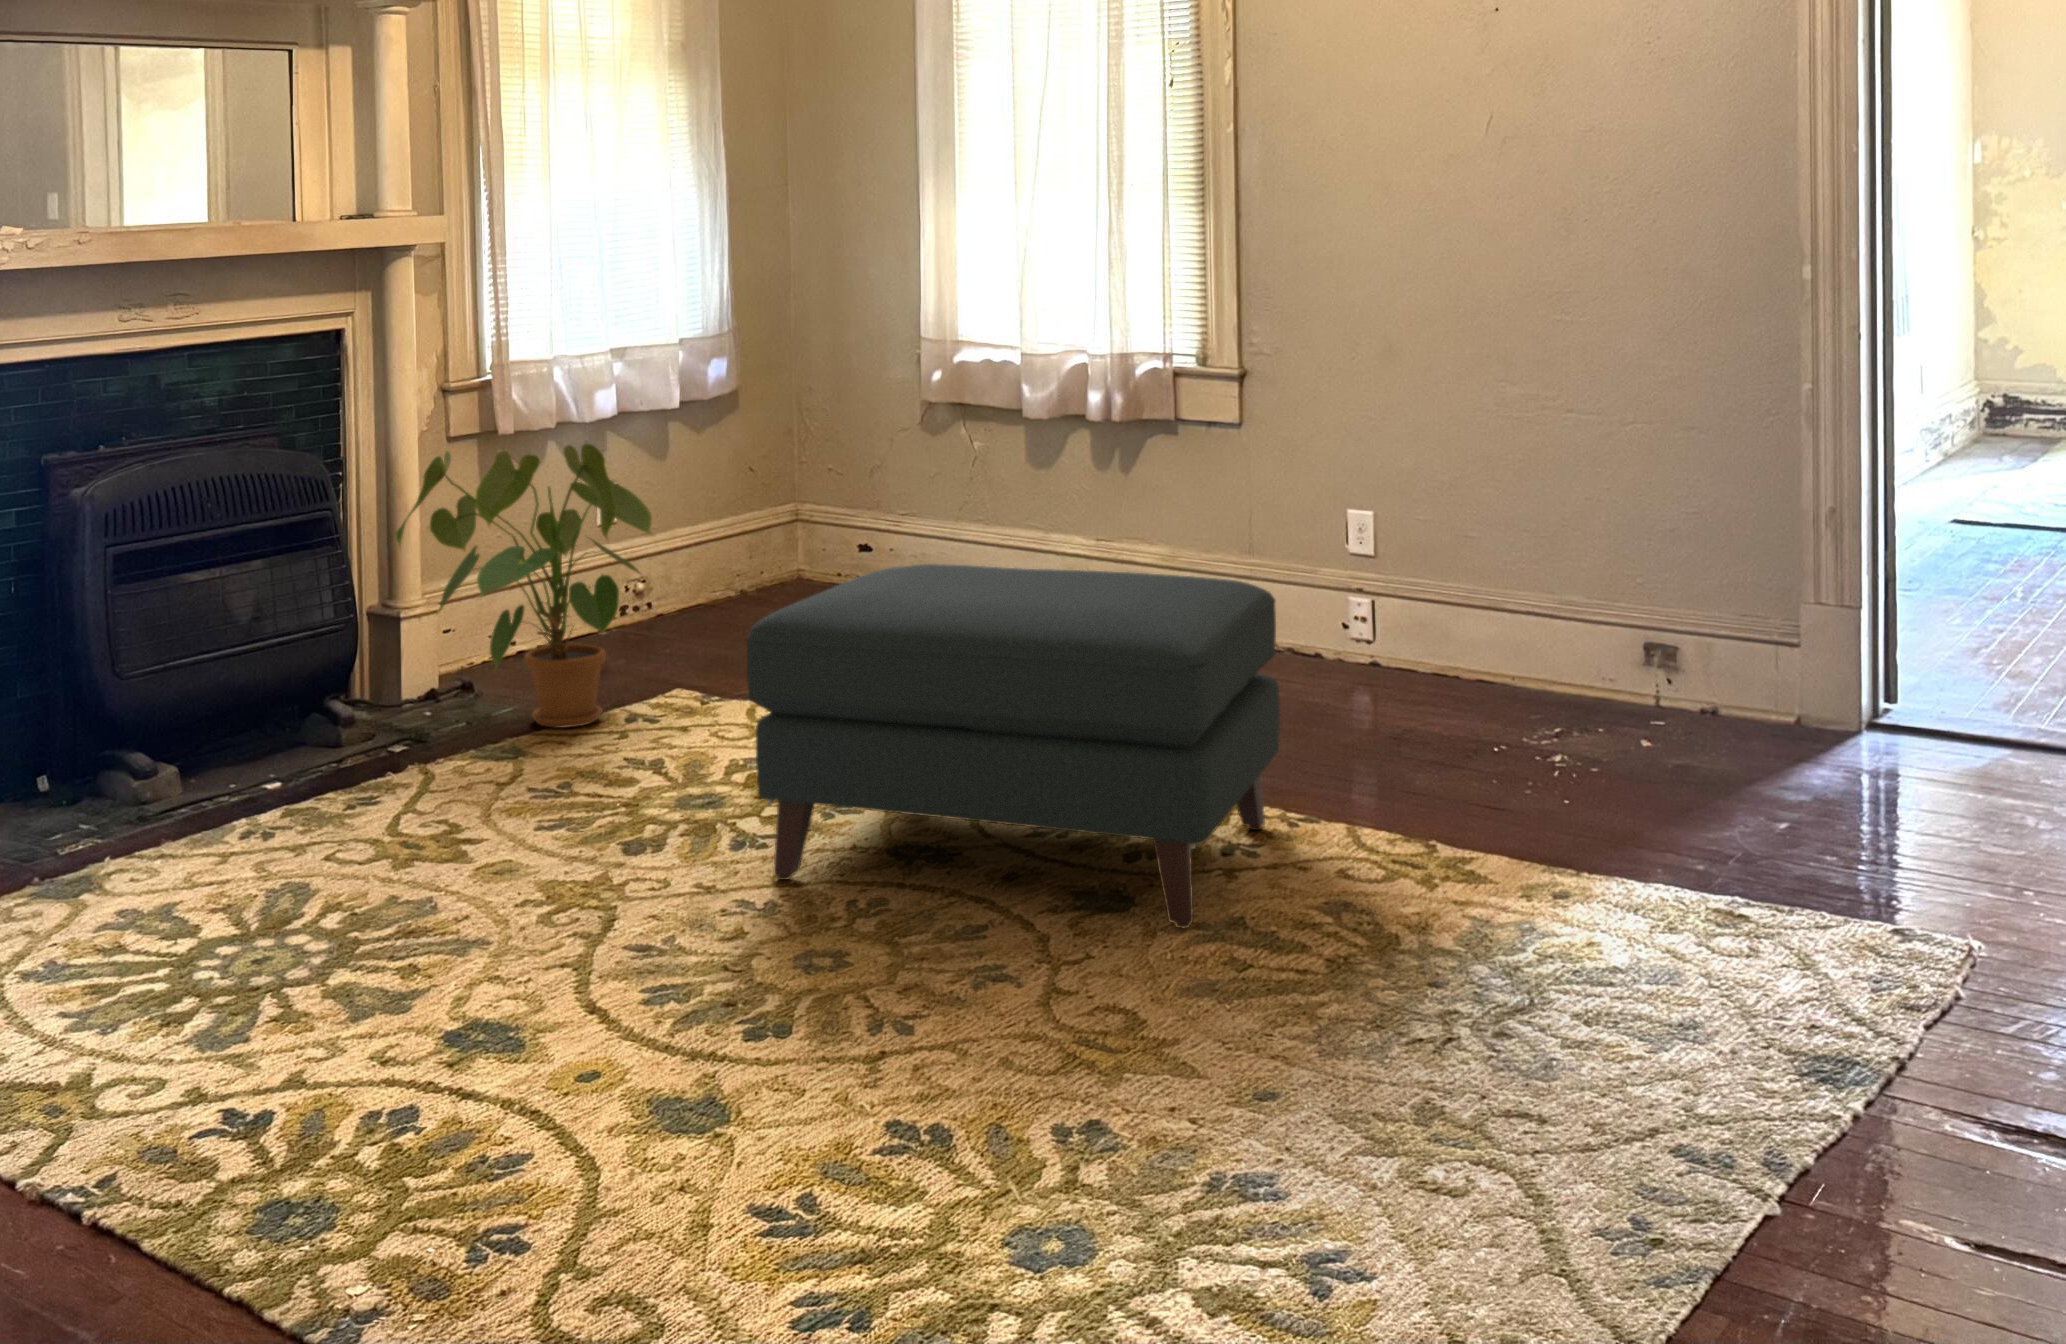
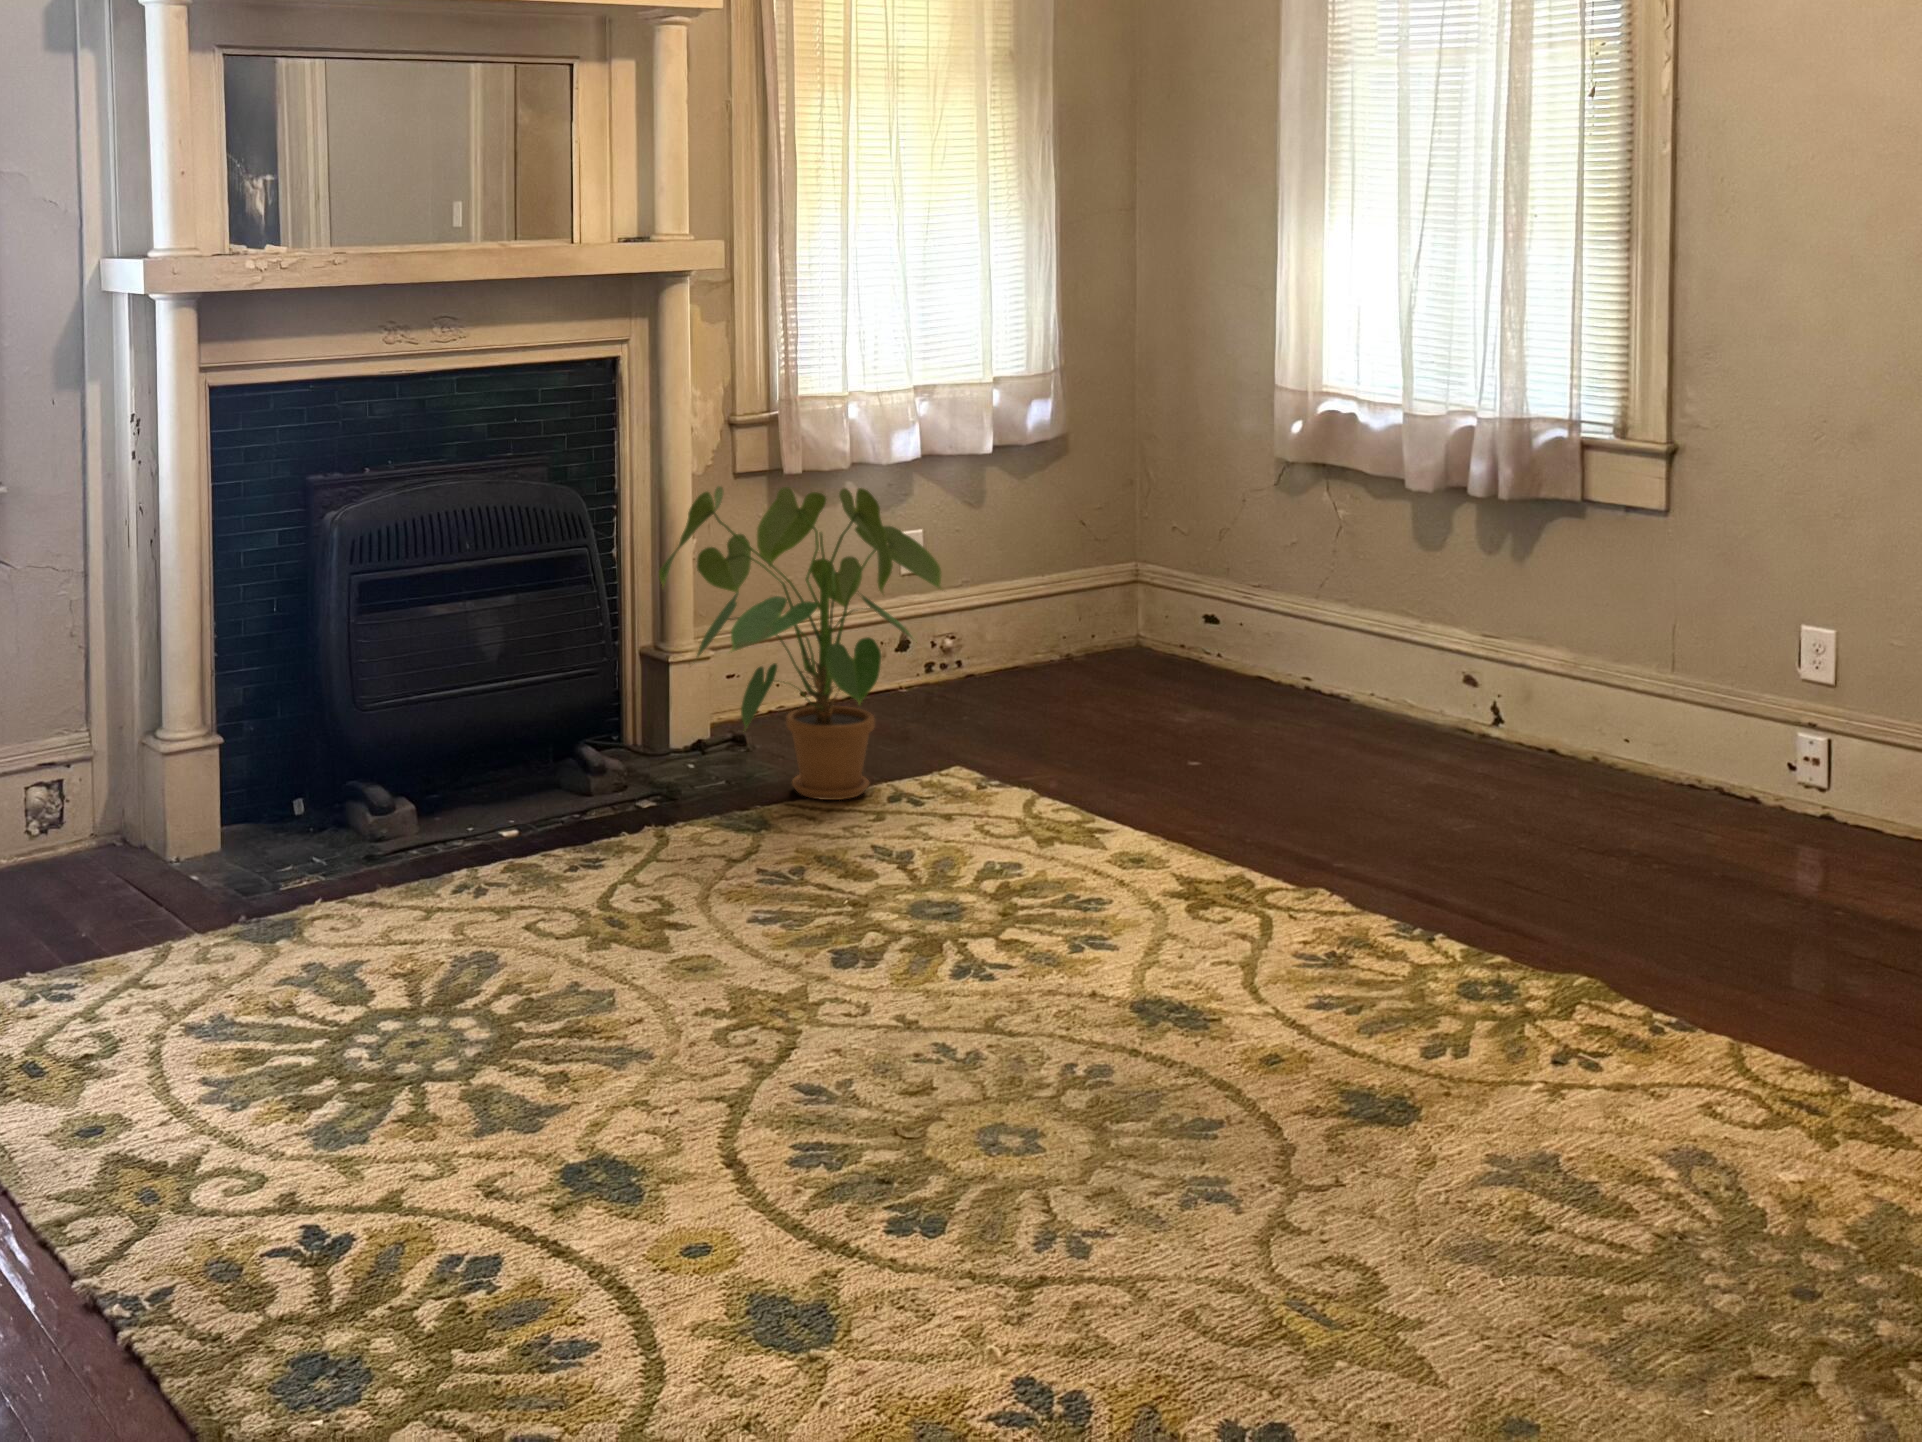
ottoman: present [747,564,1280,928] -> none [965,664,1641,1161]

